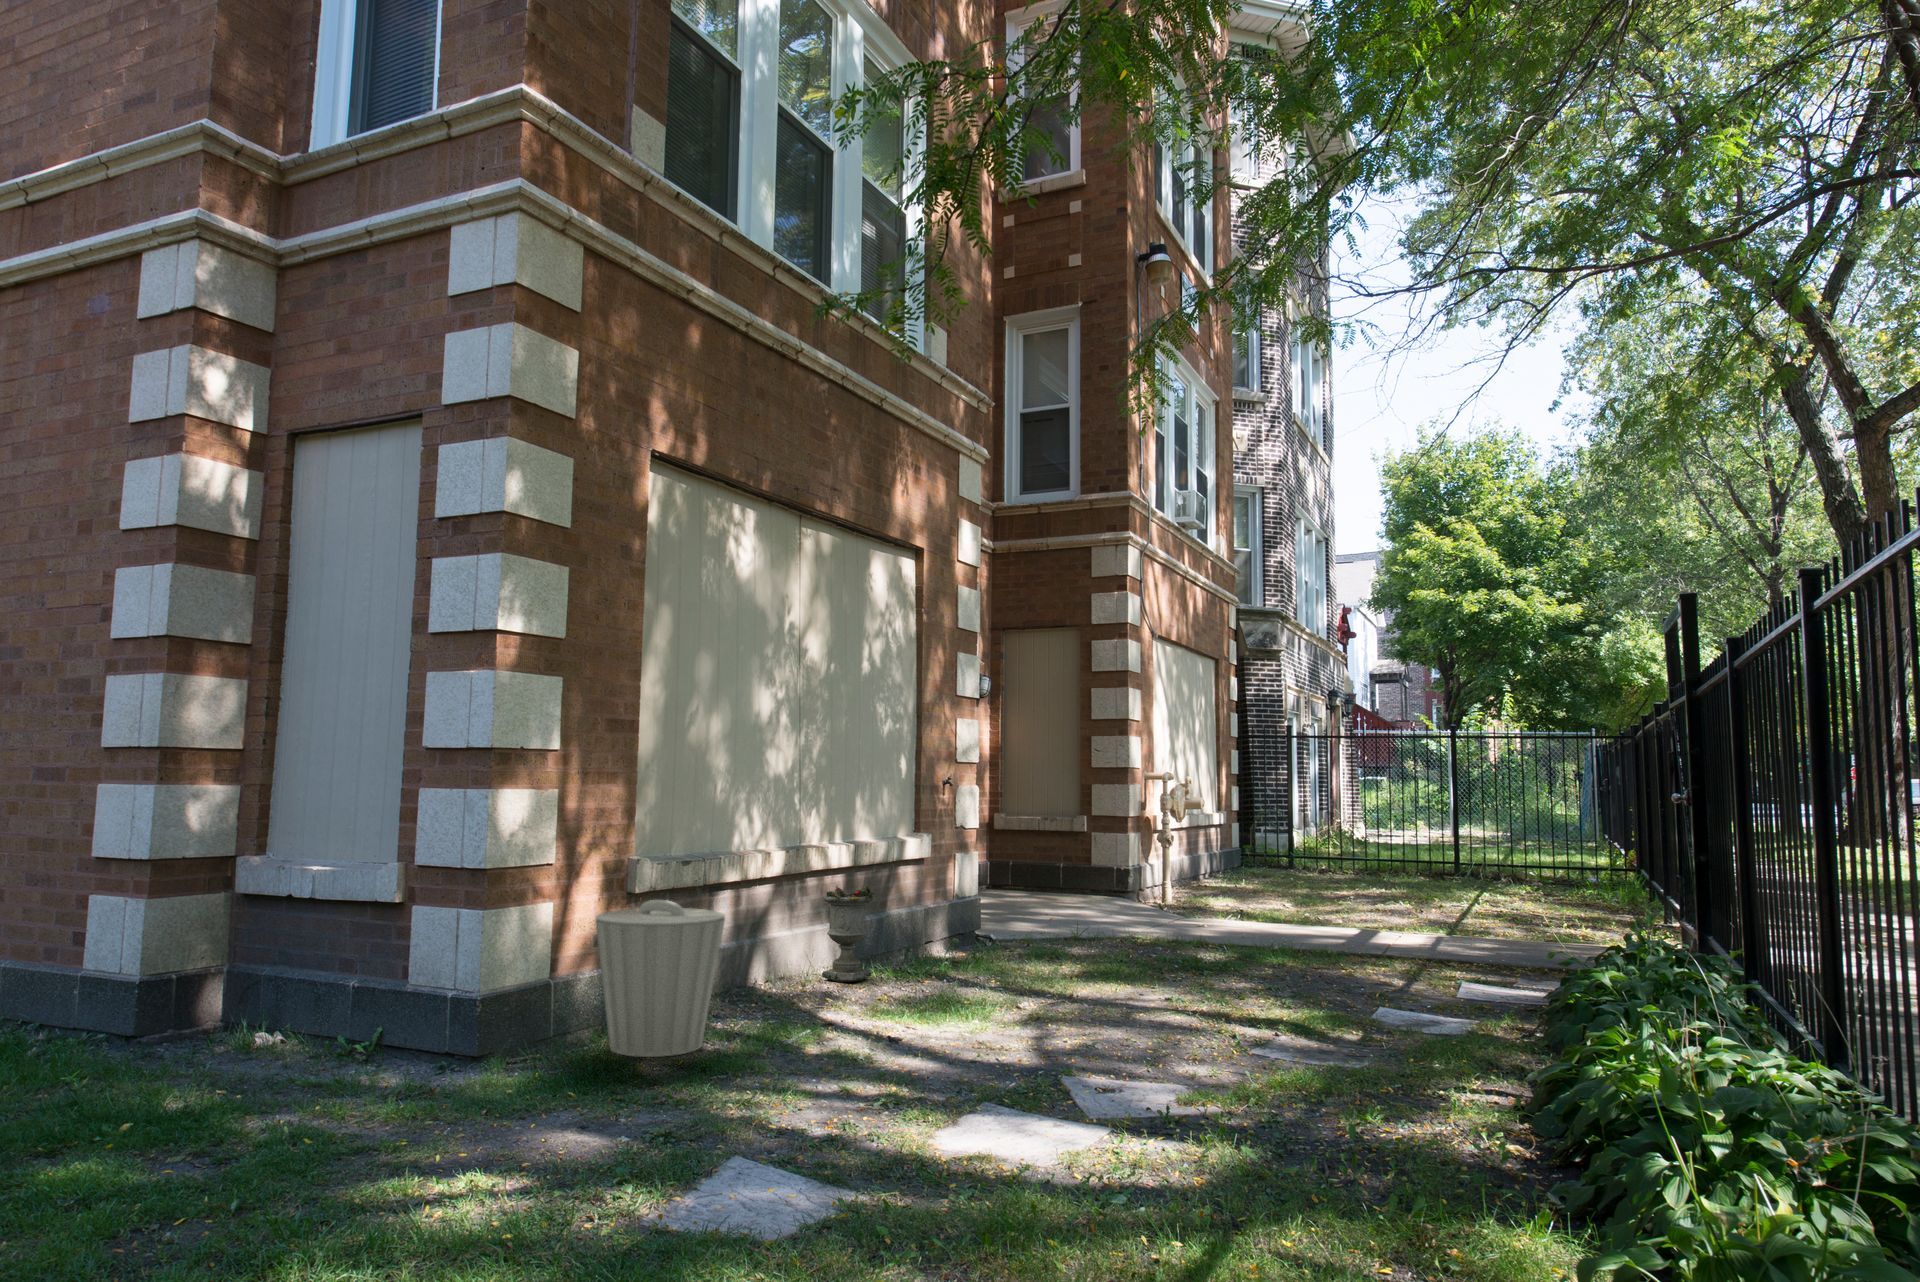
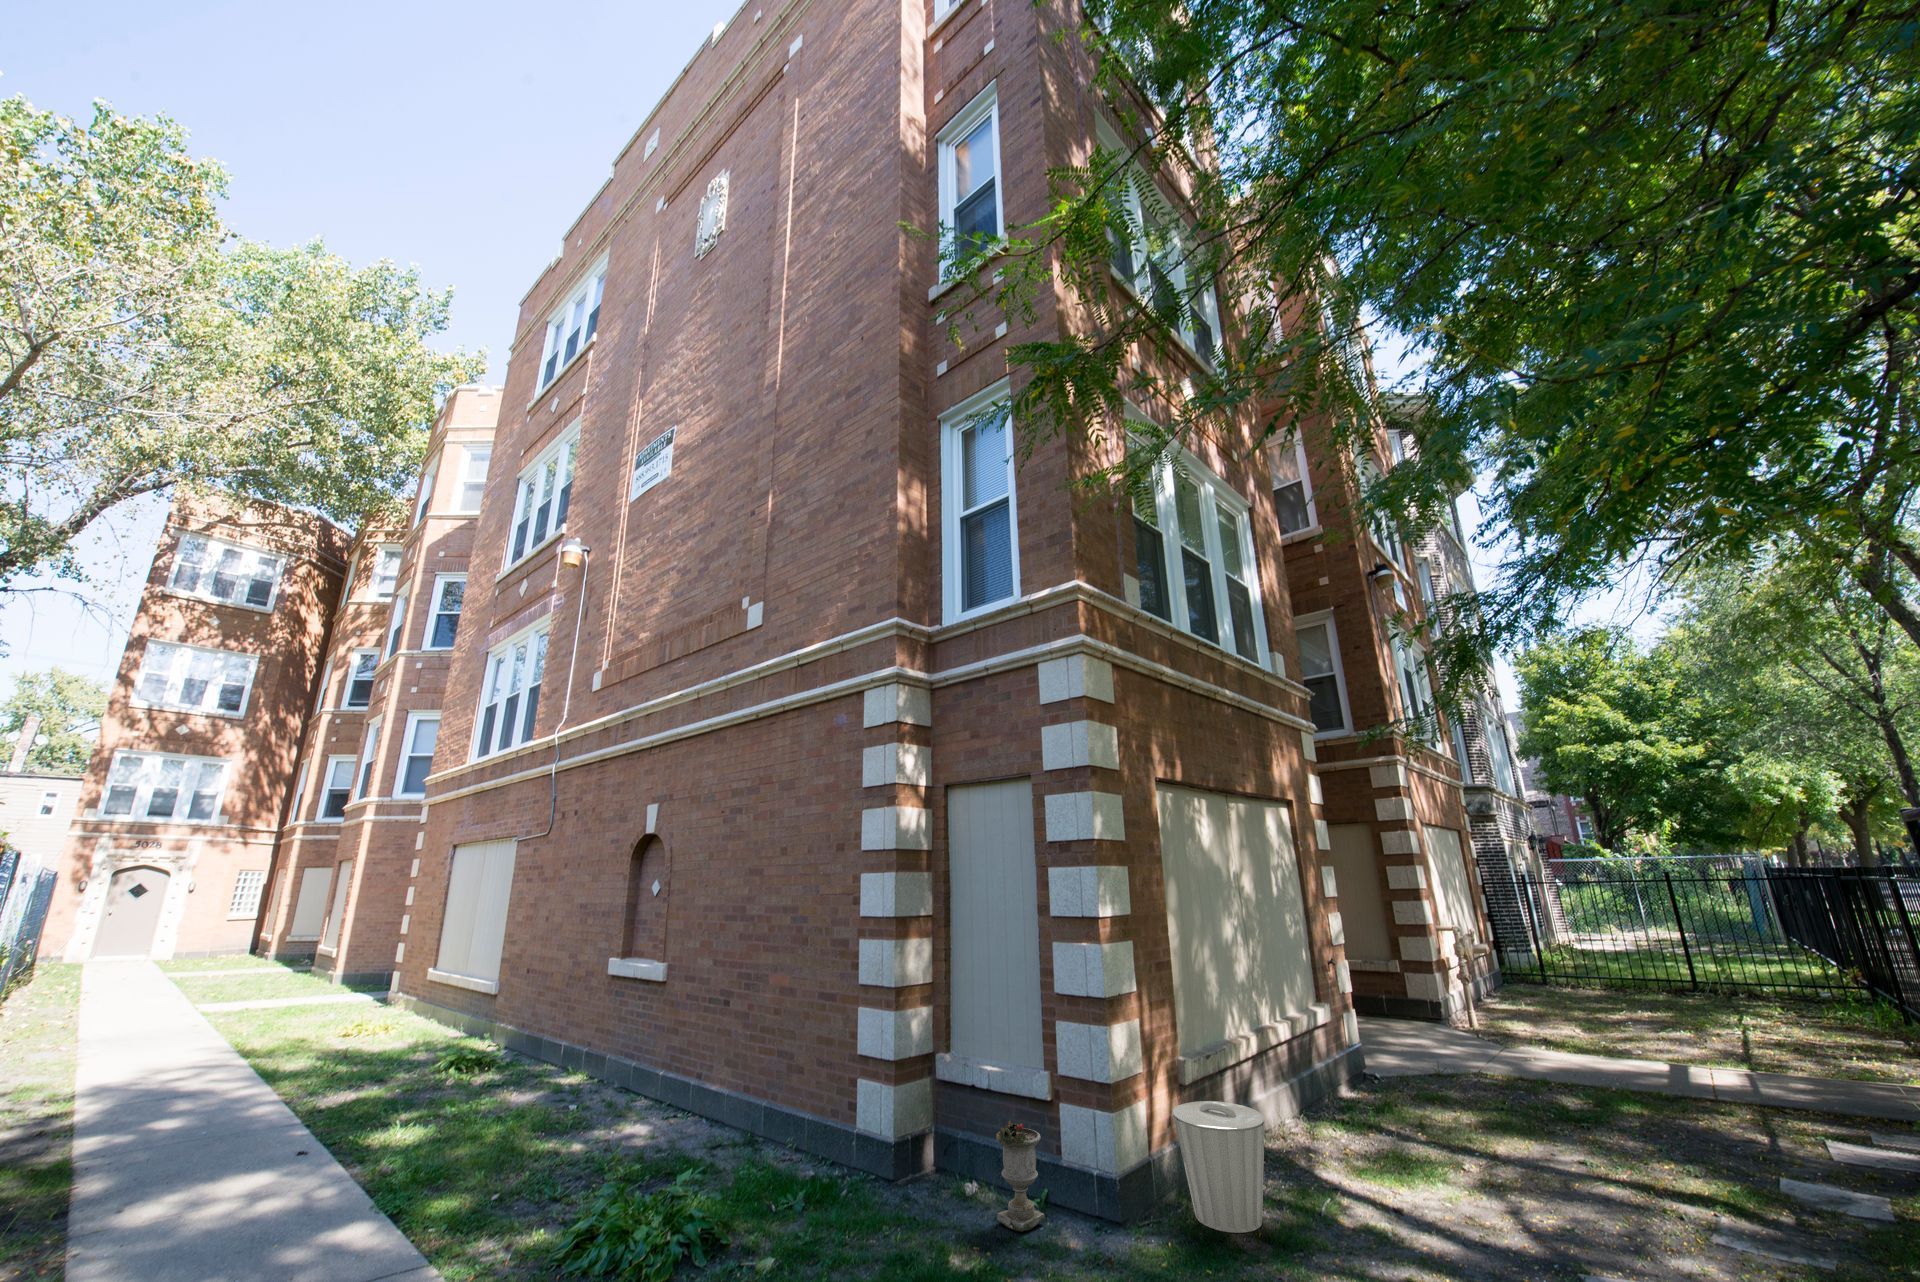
planter: present [822,886,875,982] -> present [996,1120,1045,1232]

